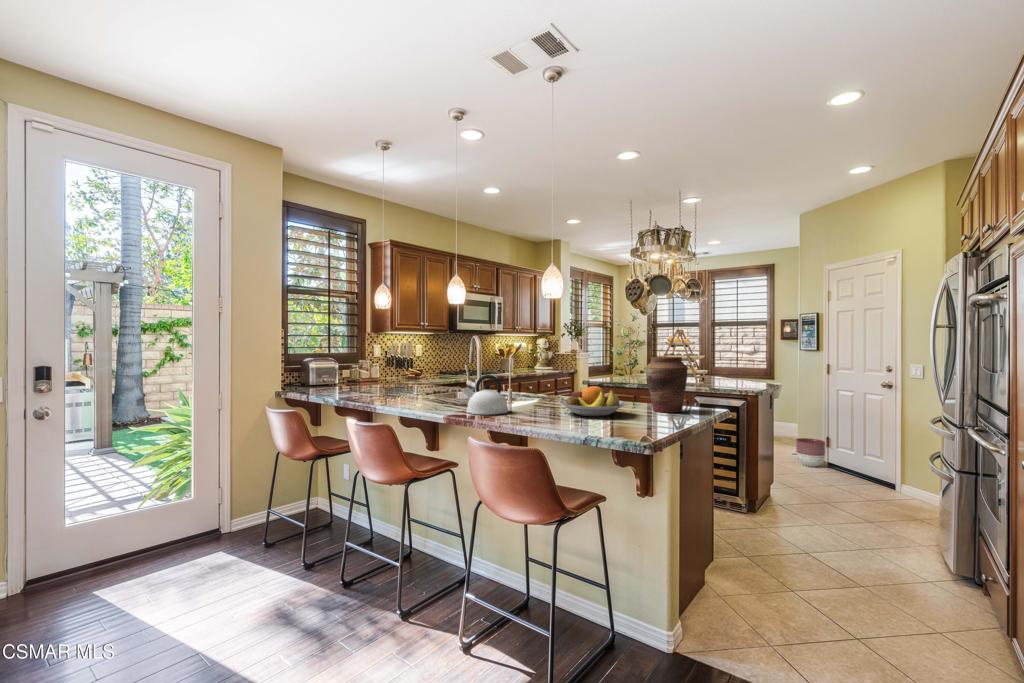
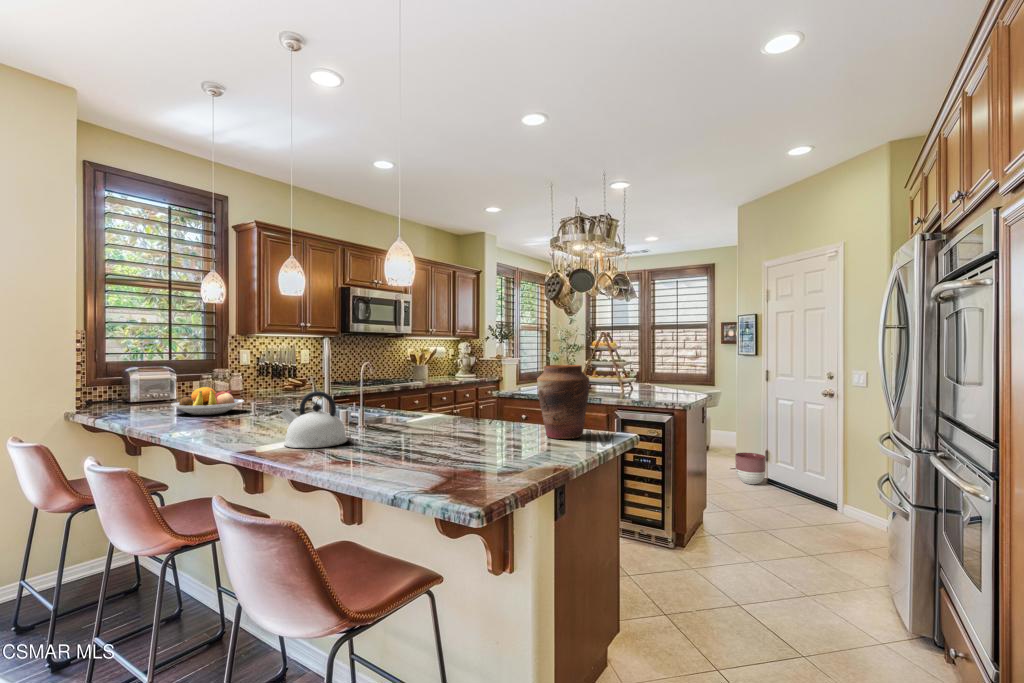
fruit bowl: present [559,386,627,416] -> present [171,387,244,415]

